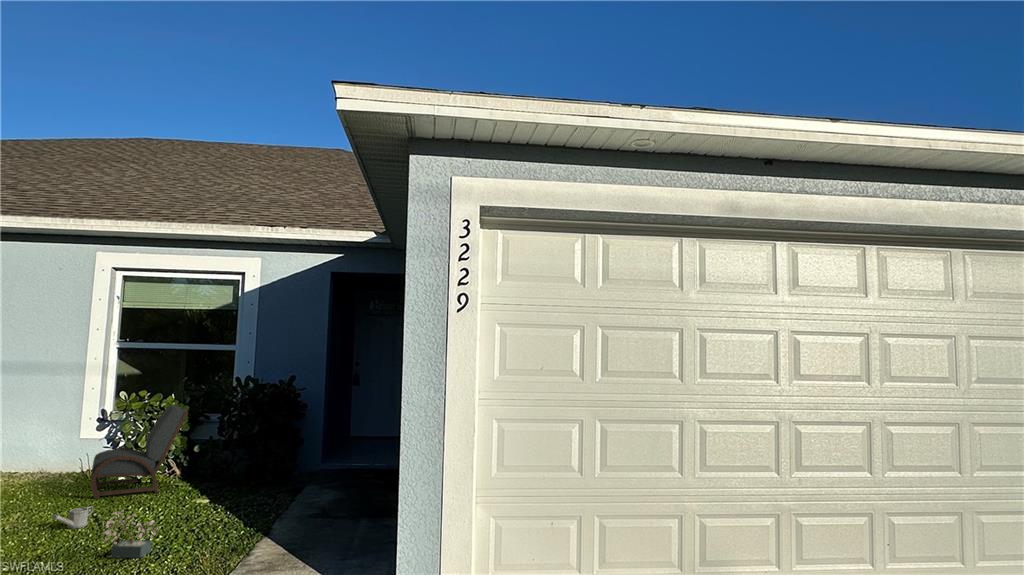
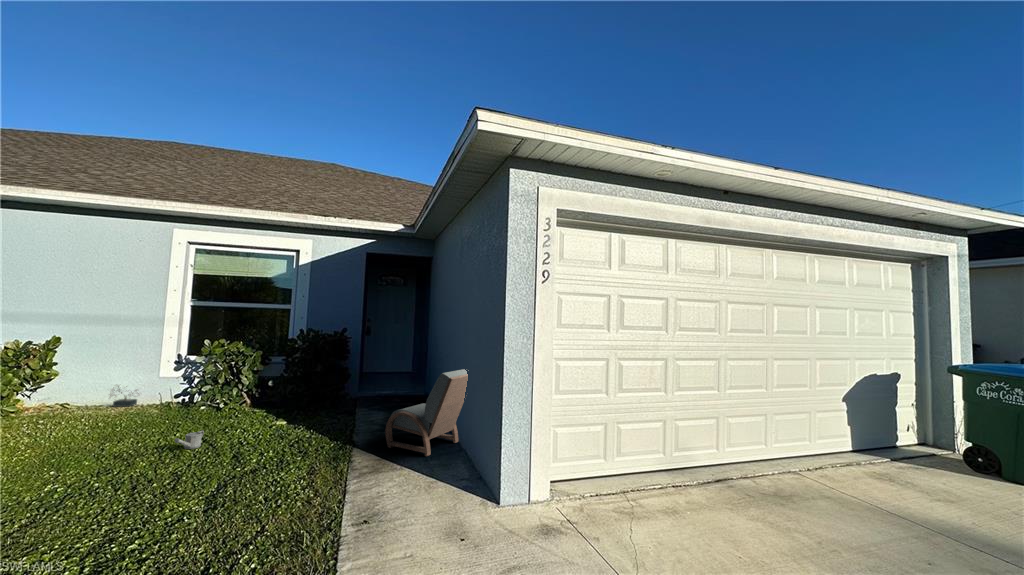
lounge chair: present [91,405,188,499] -> present [385,369,468,456]
decorative plant: present [104,512,157,558] -> present [110,386,139,407]

